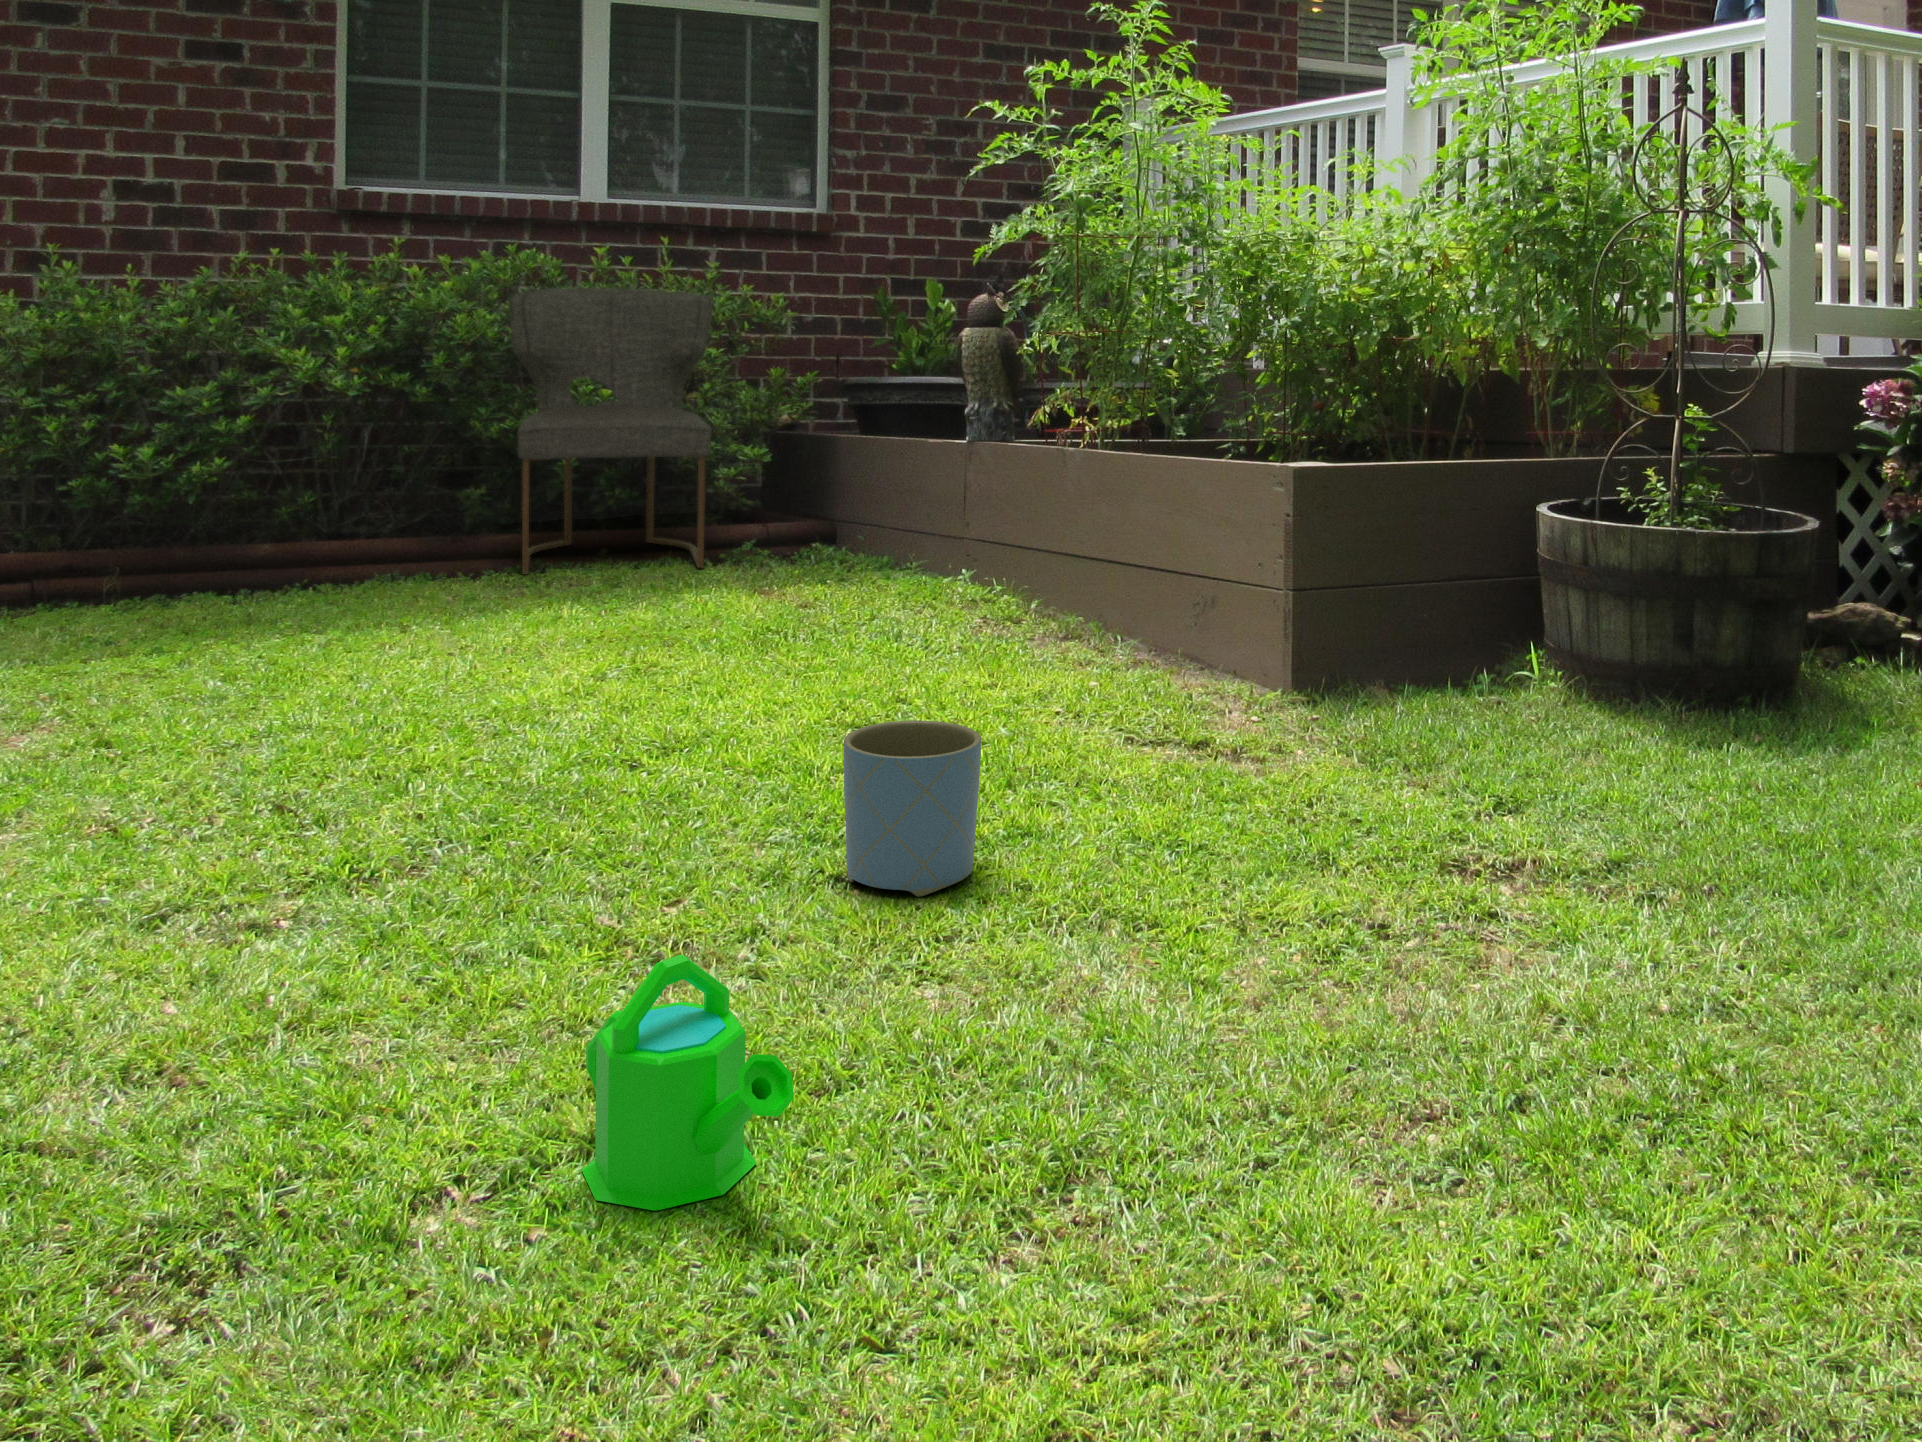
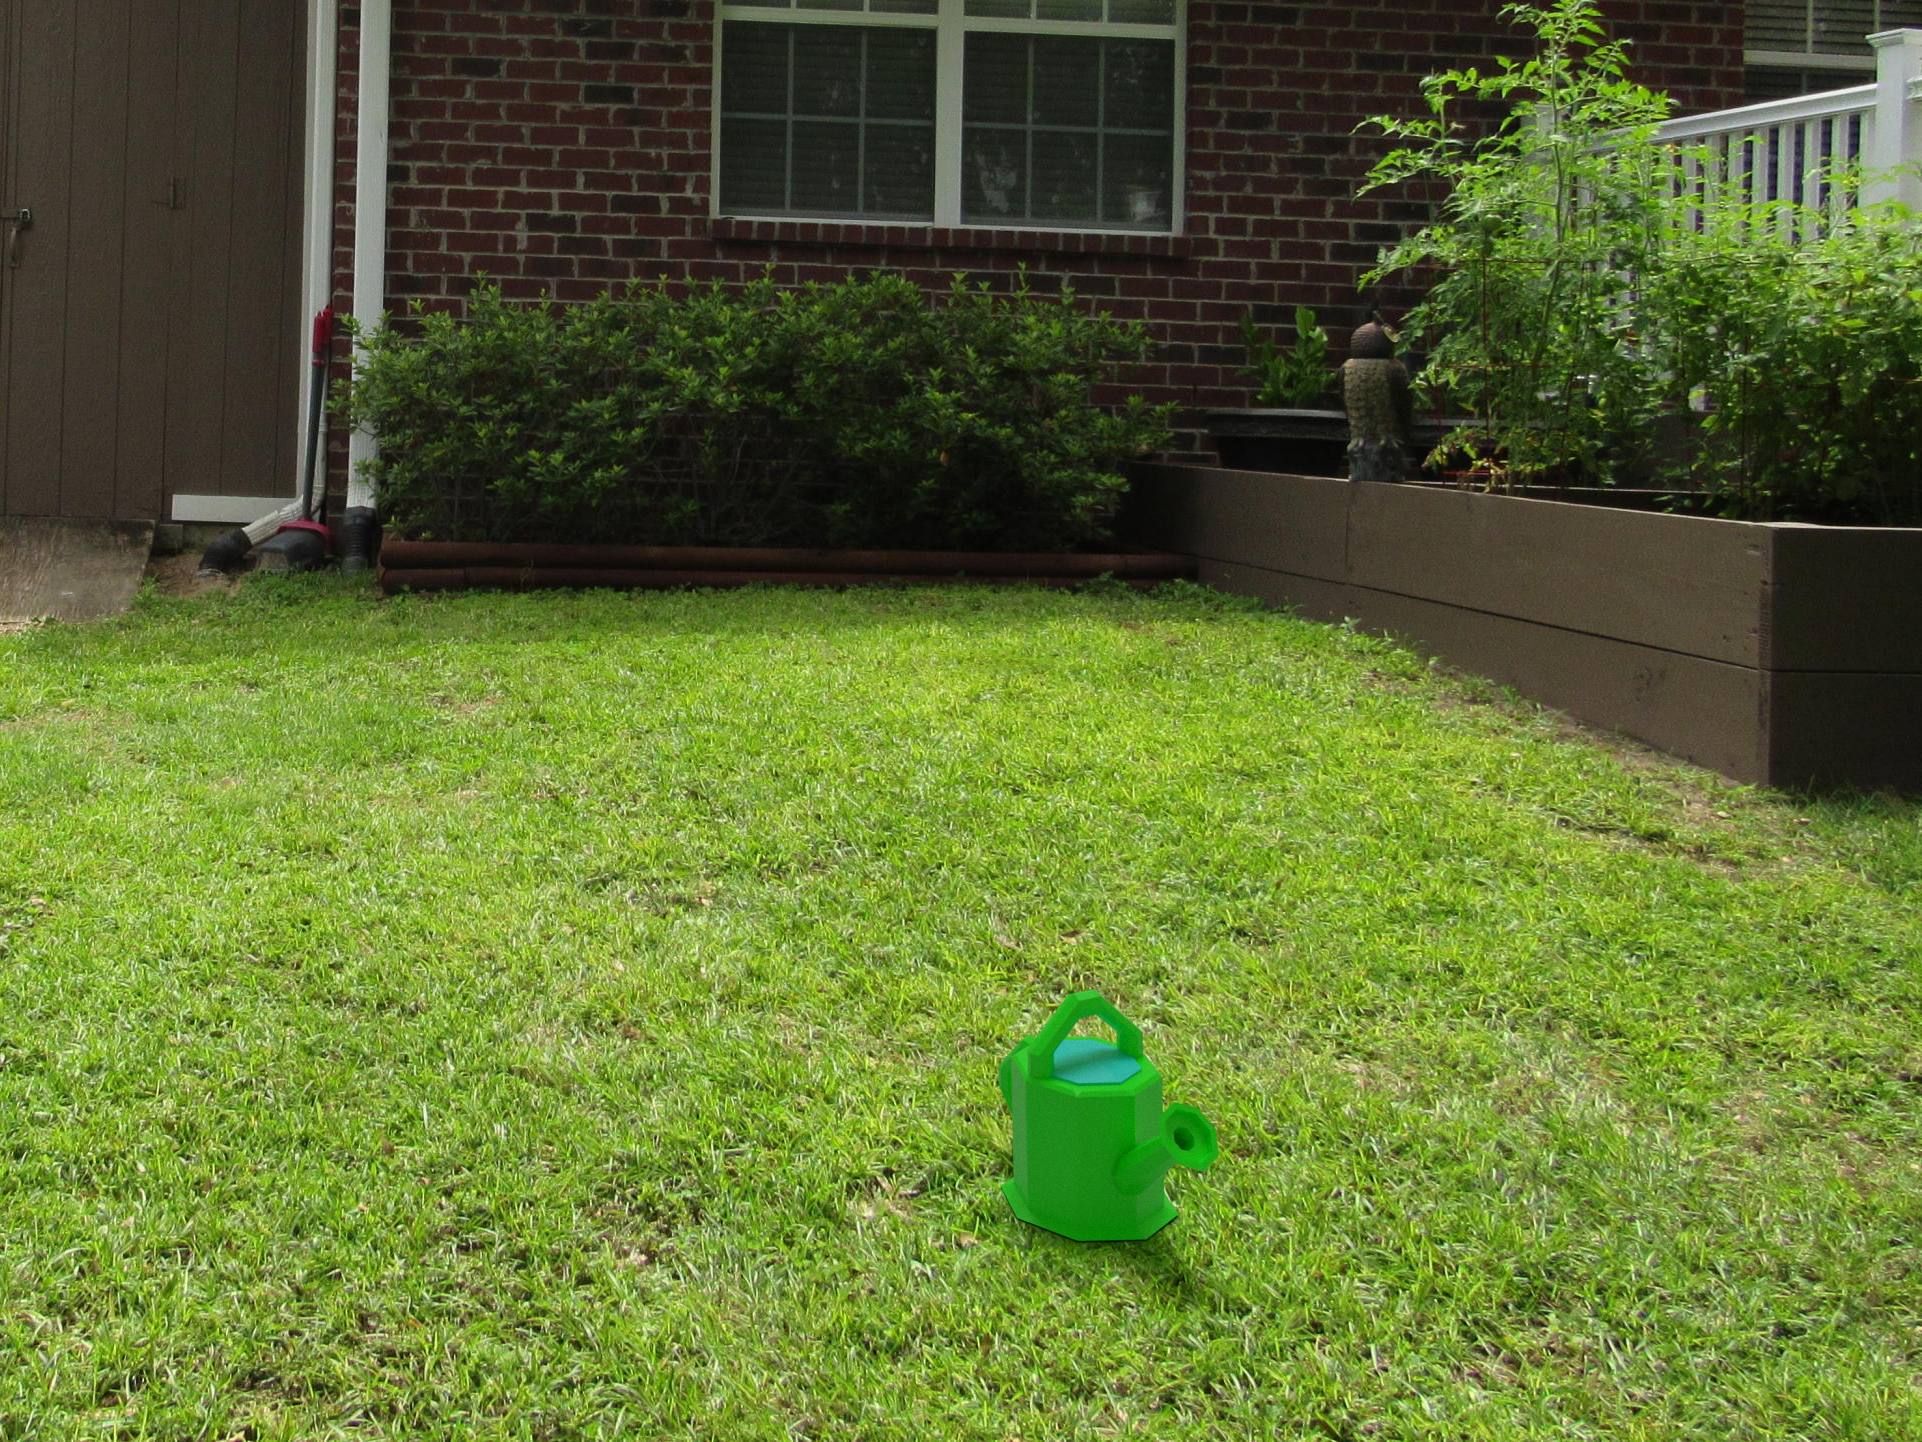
chair: present [509,288,713,574] -> none [858,285,1068,578]
planter: present [844,721,981,897] -> none [1244,766,1406,960]

